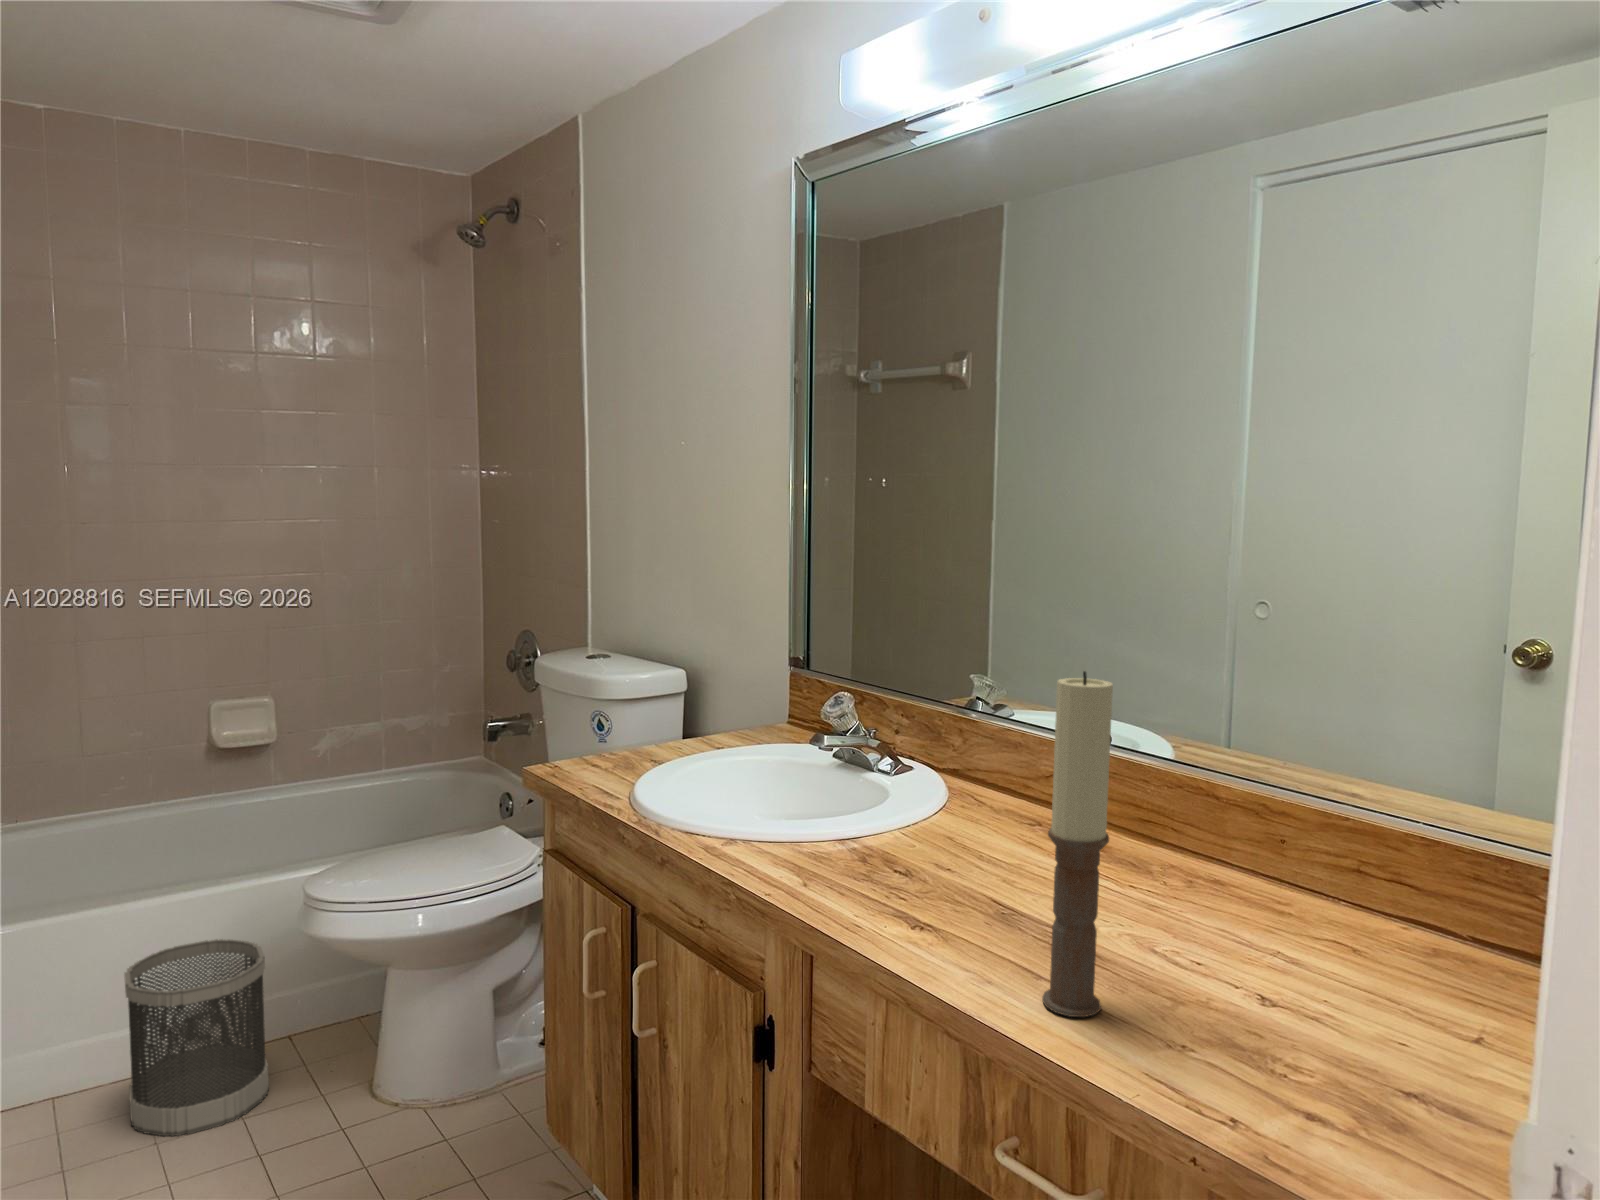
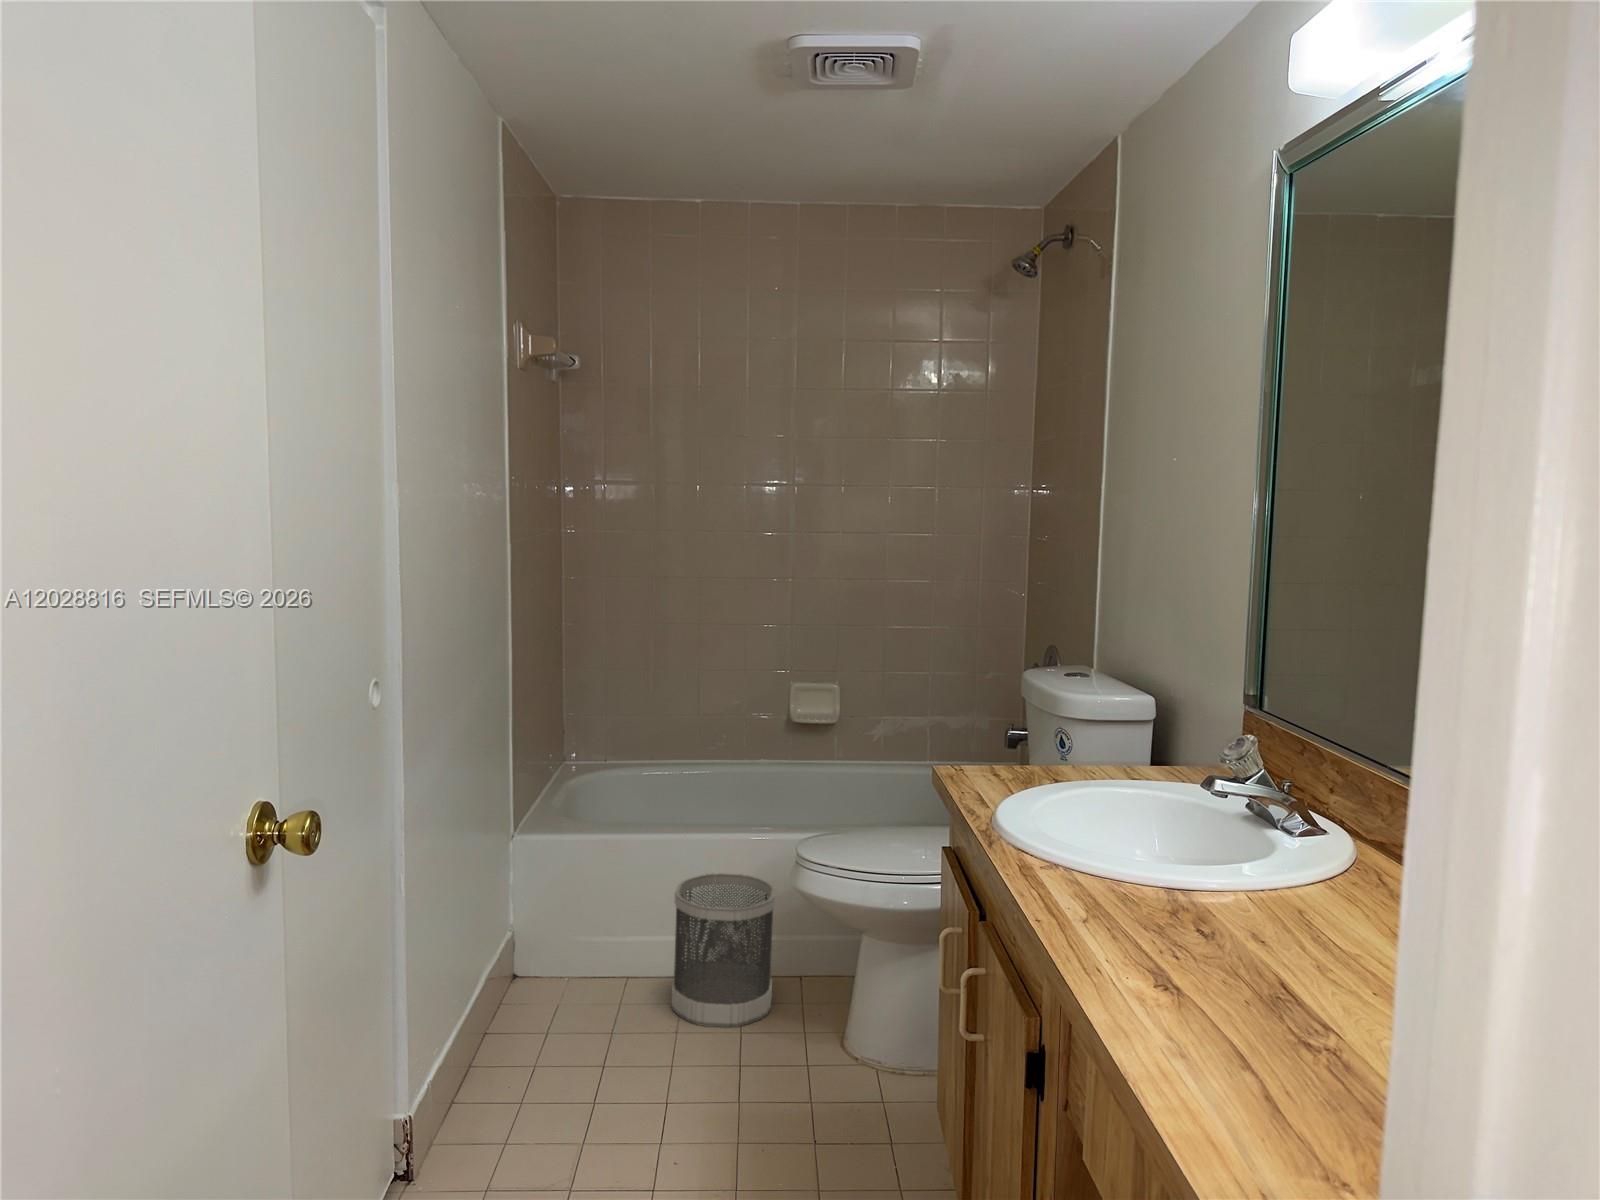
candle: present [1042,671,1113,1017] -> none [1216,713,1321,1136]

